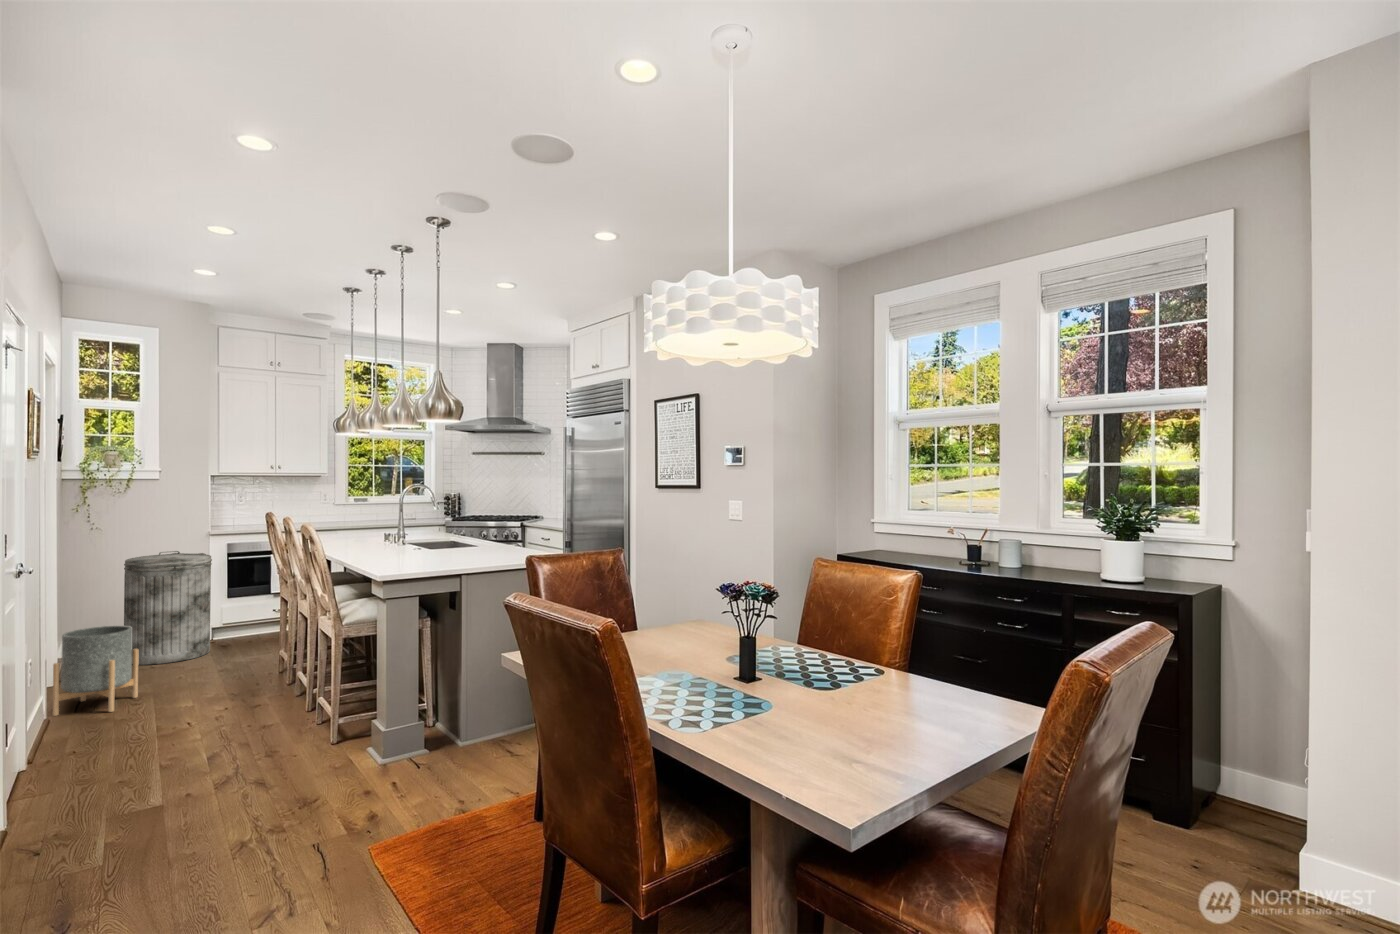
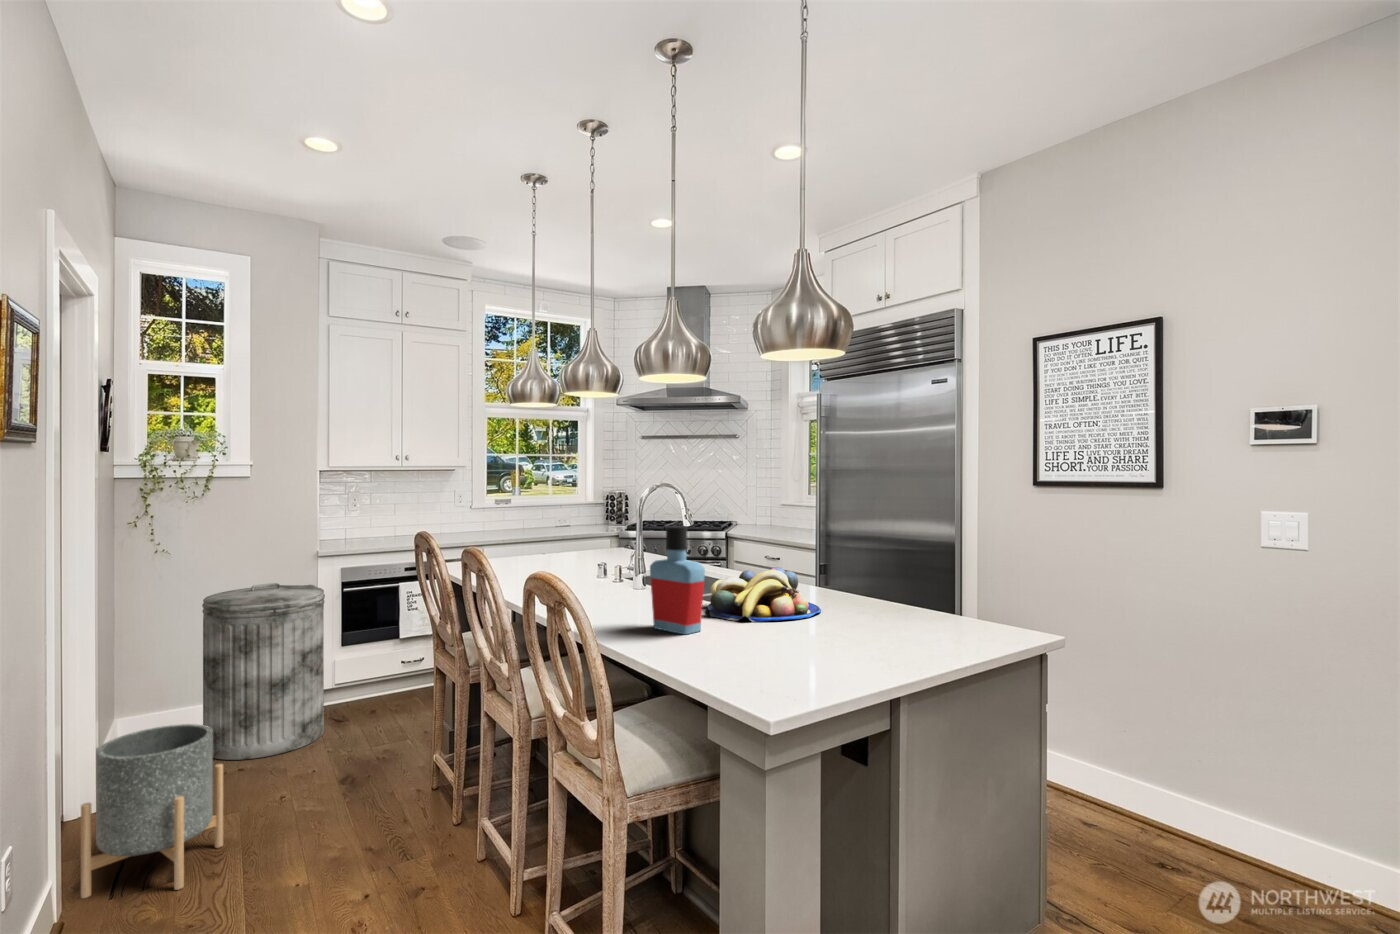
bottle: none [375,506,401,561] -> present [650,526,705,634]
fruit bowl: none [416,531,483,557] -> present [708,567,821,622]

